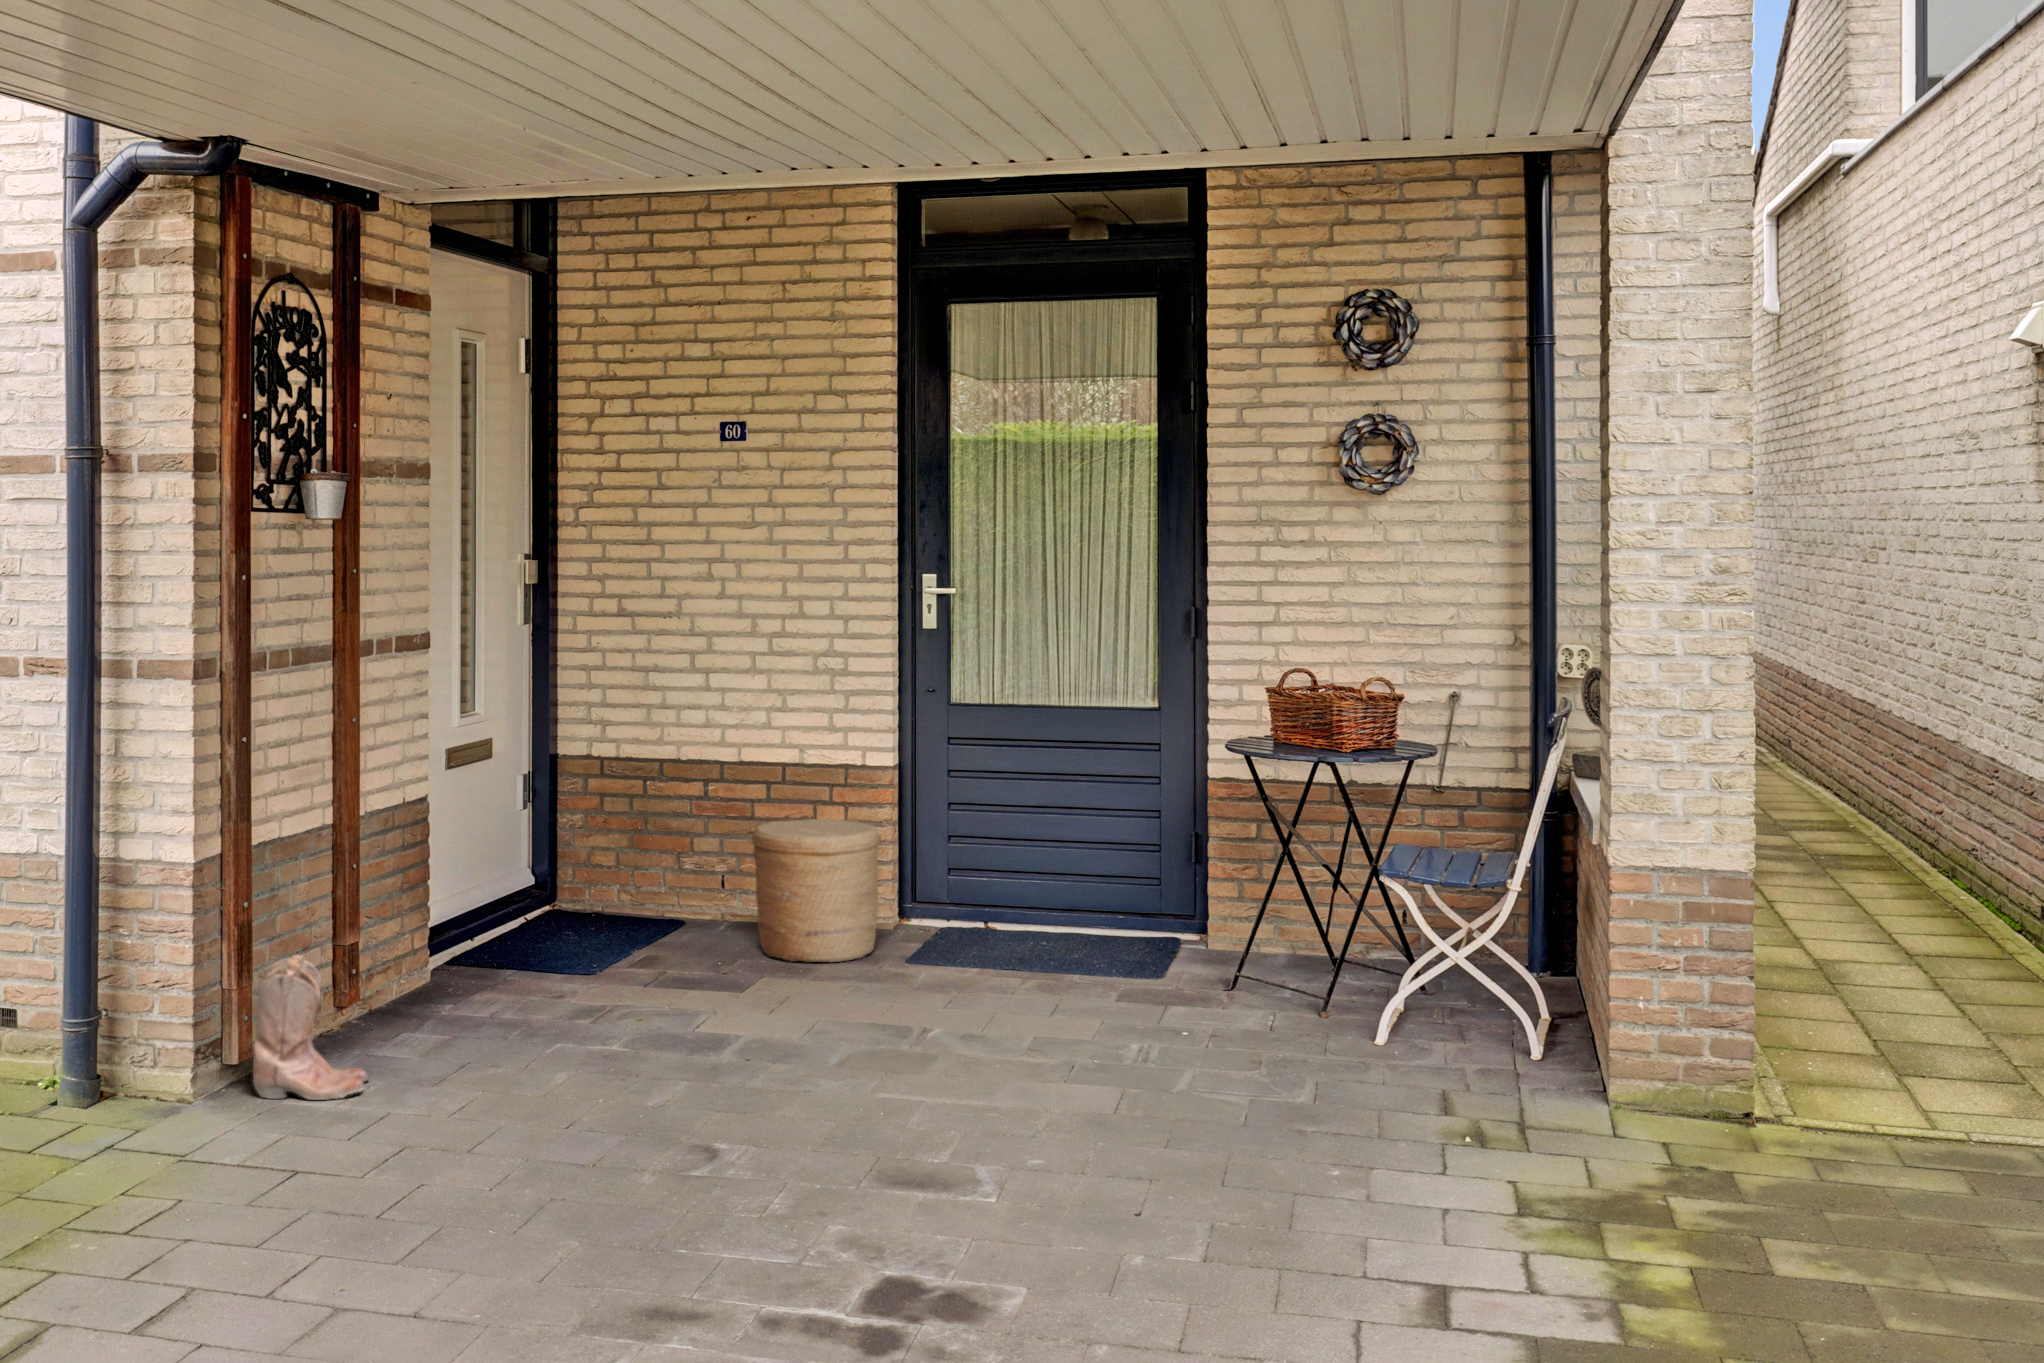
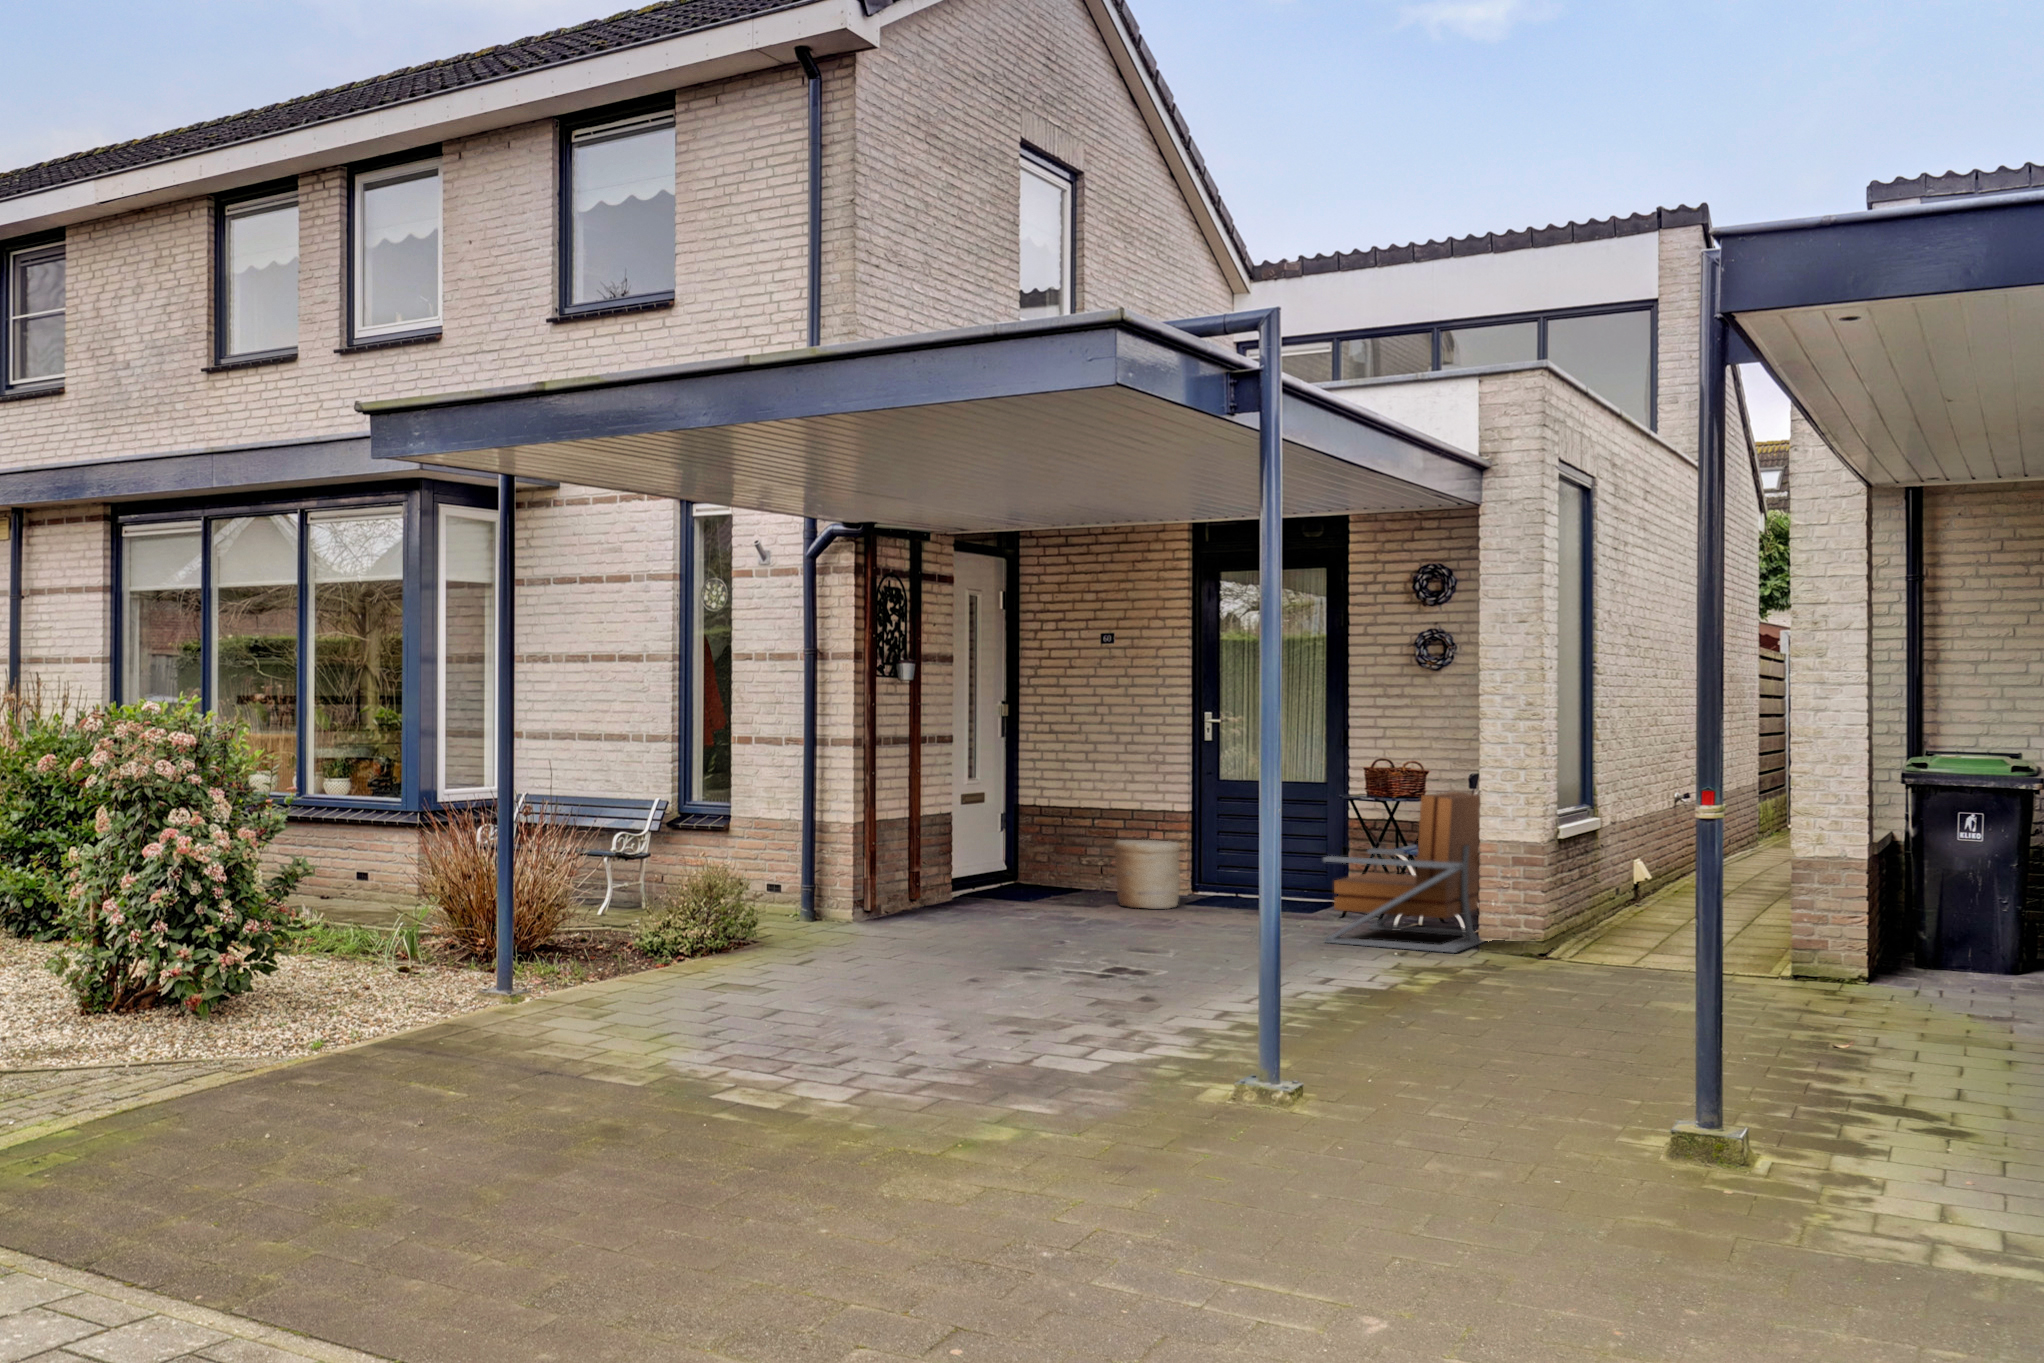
lounge chair: none [1253,734,1555,1099] -> present [1323,792,1484,953]
boots: present [253,954,369,1100] -> none [877,867,925,926]

